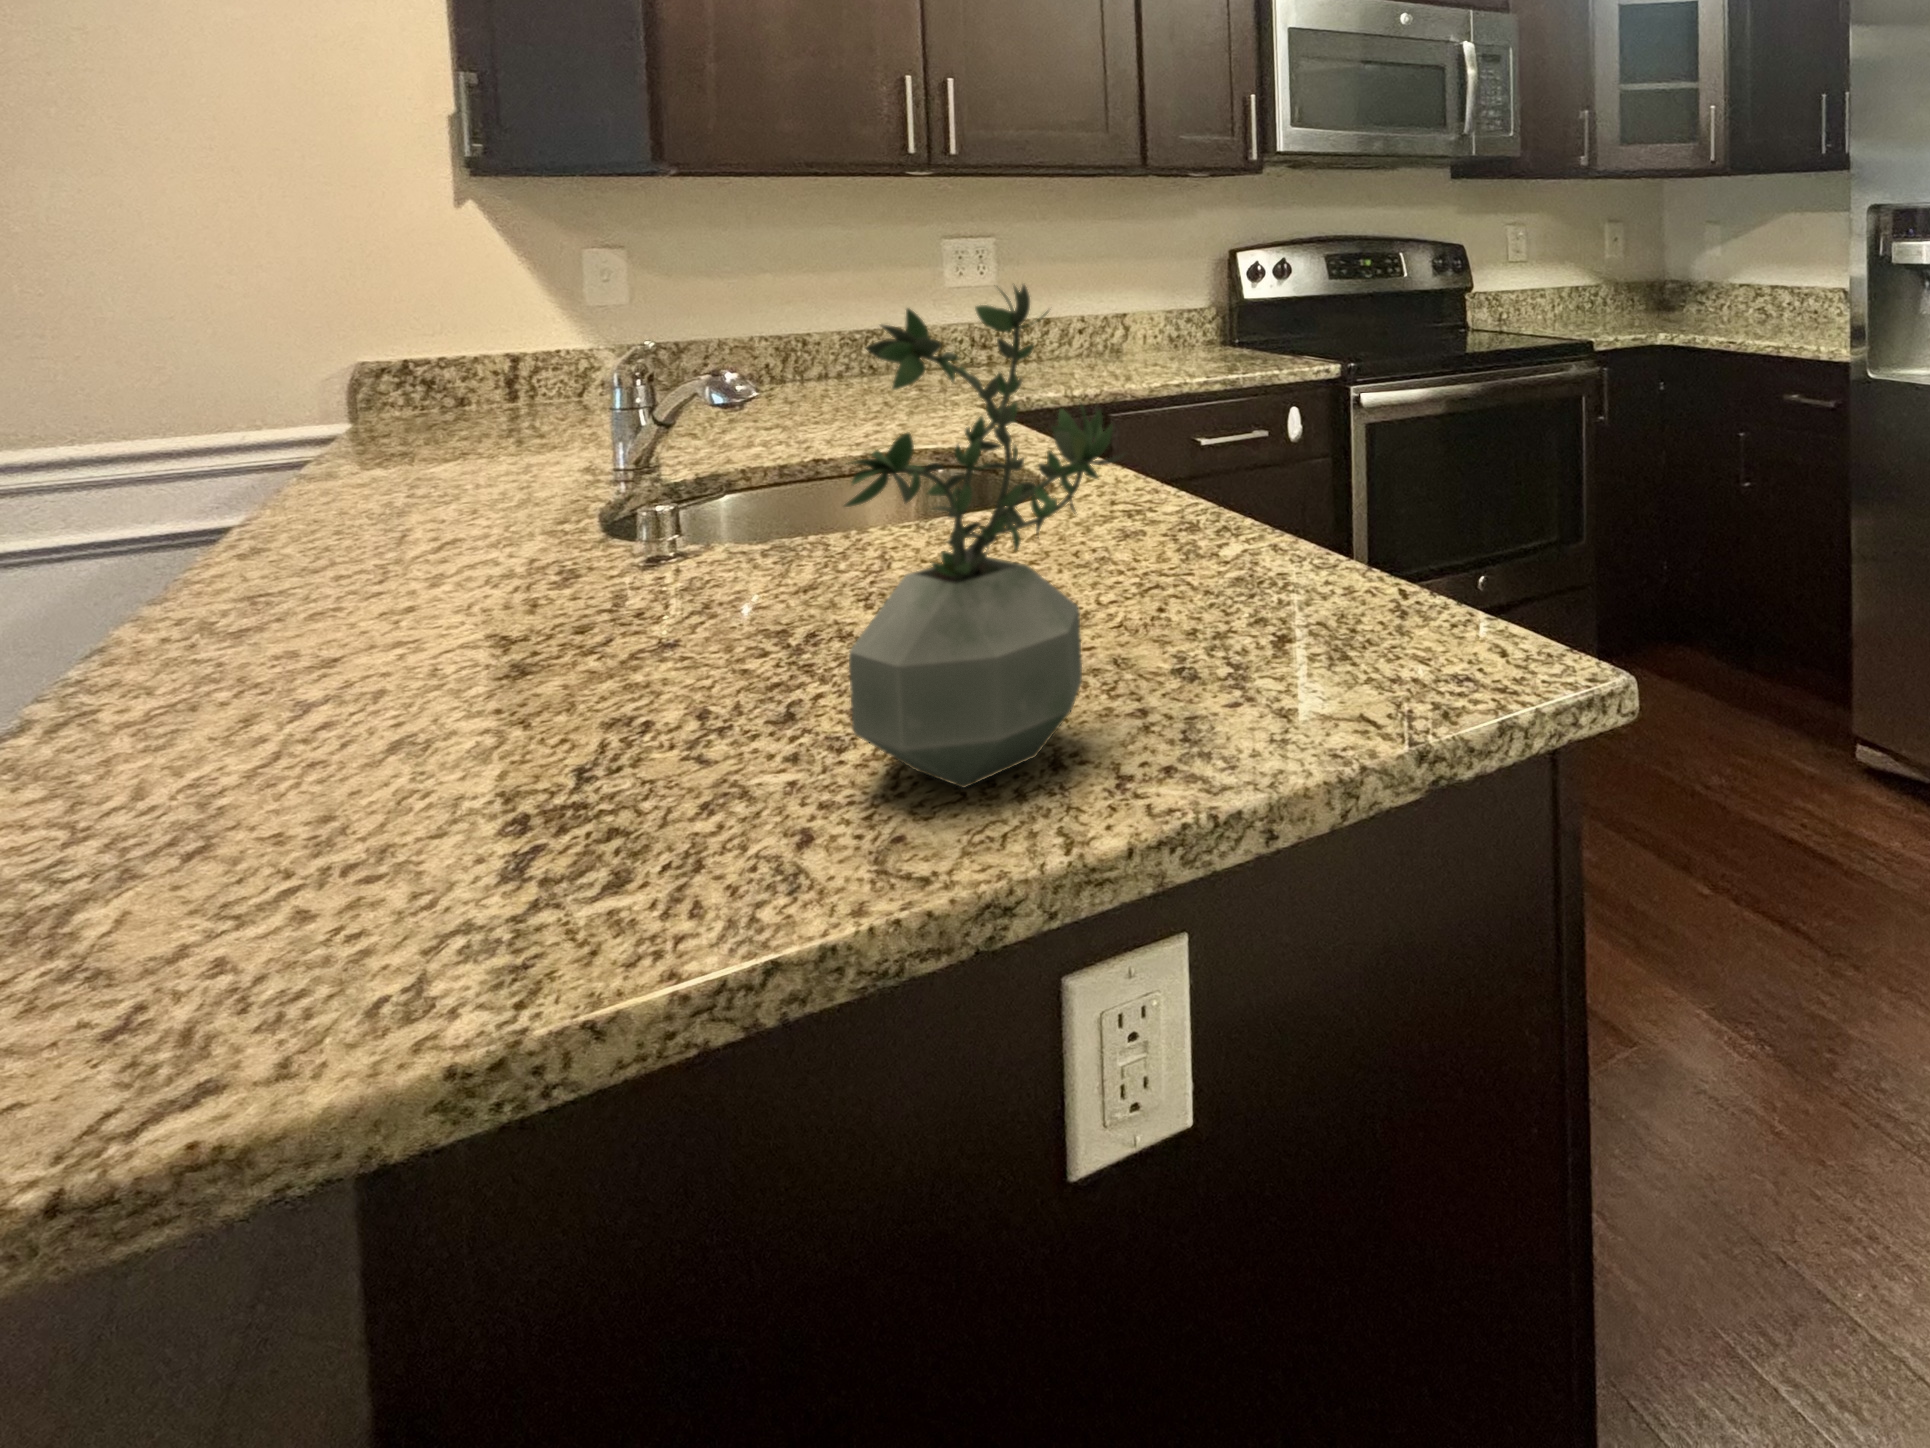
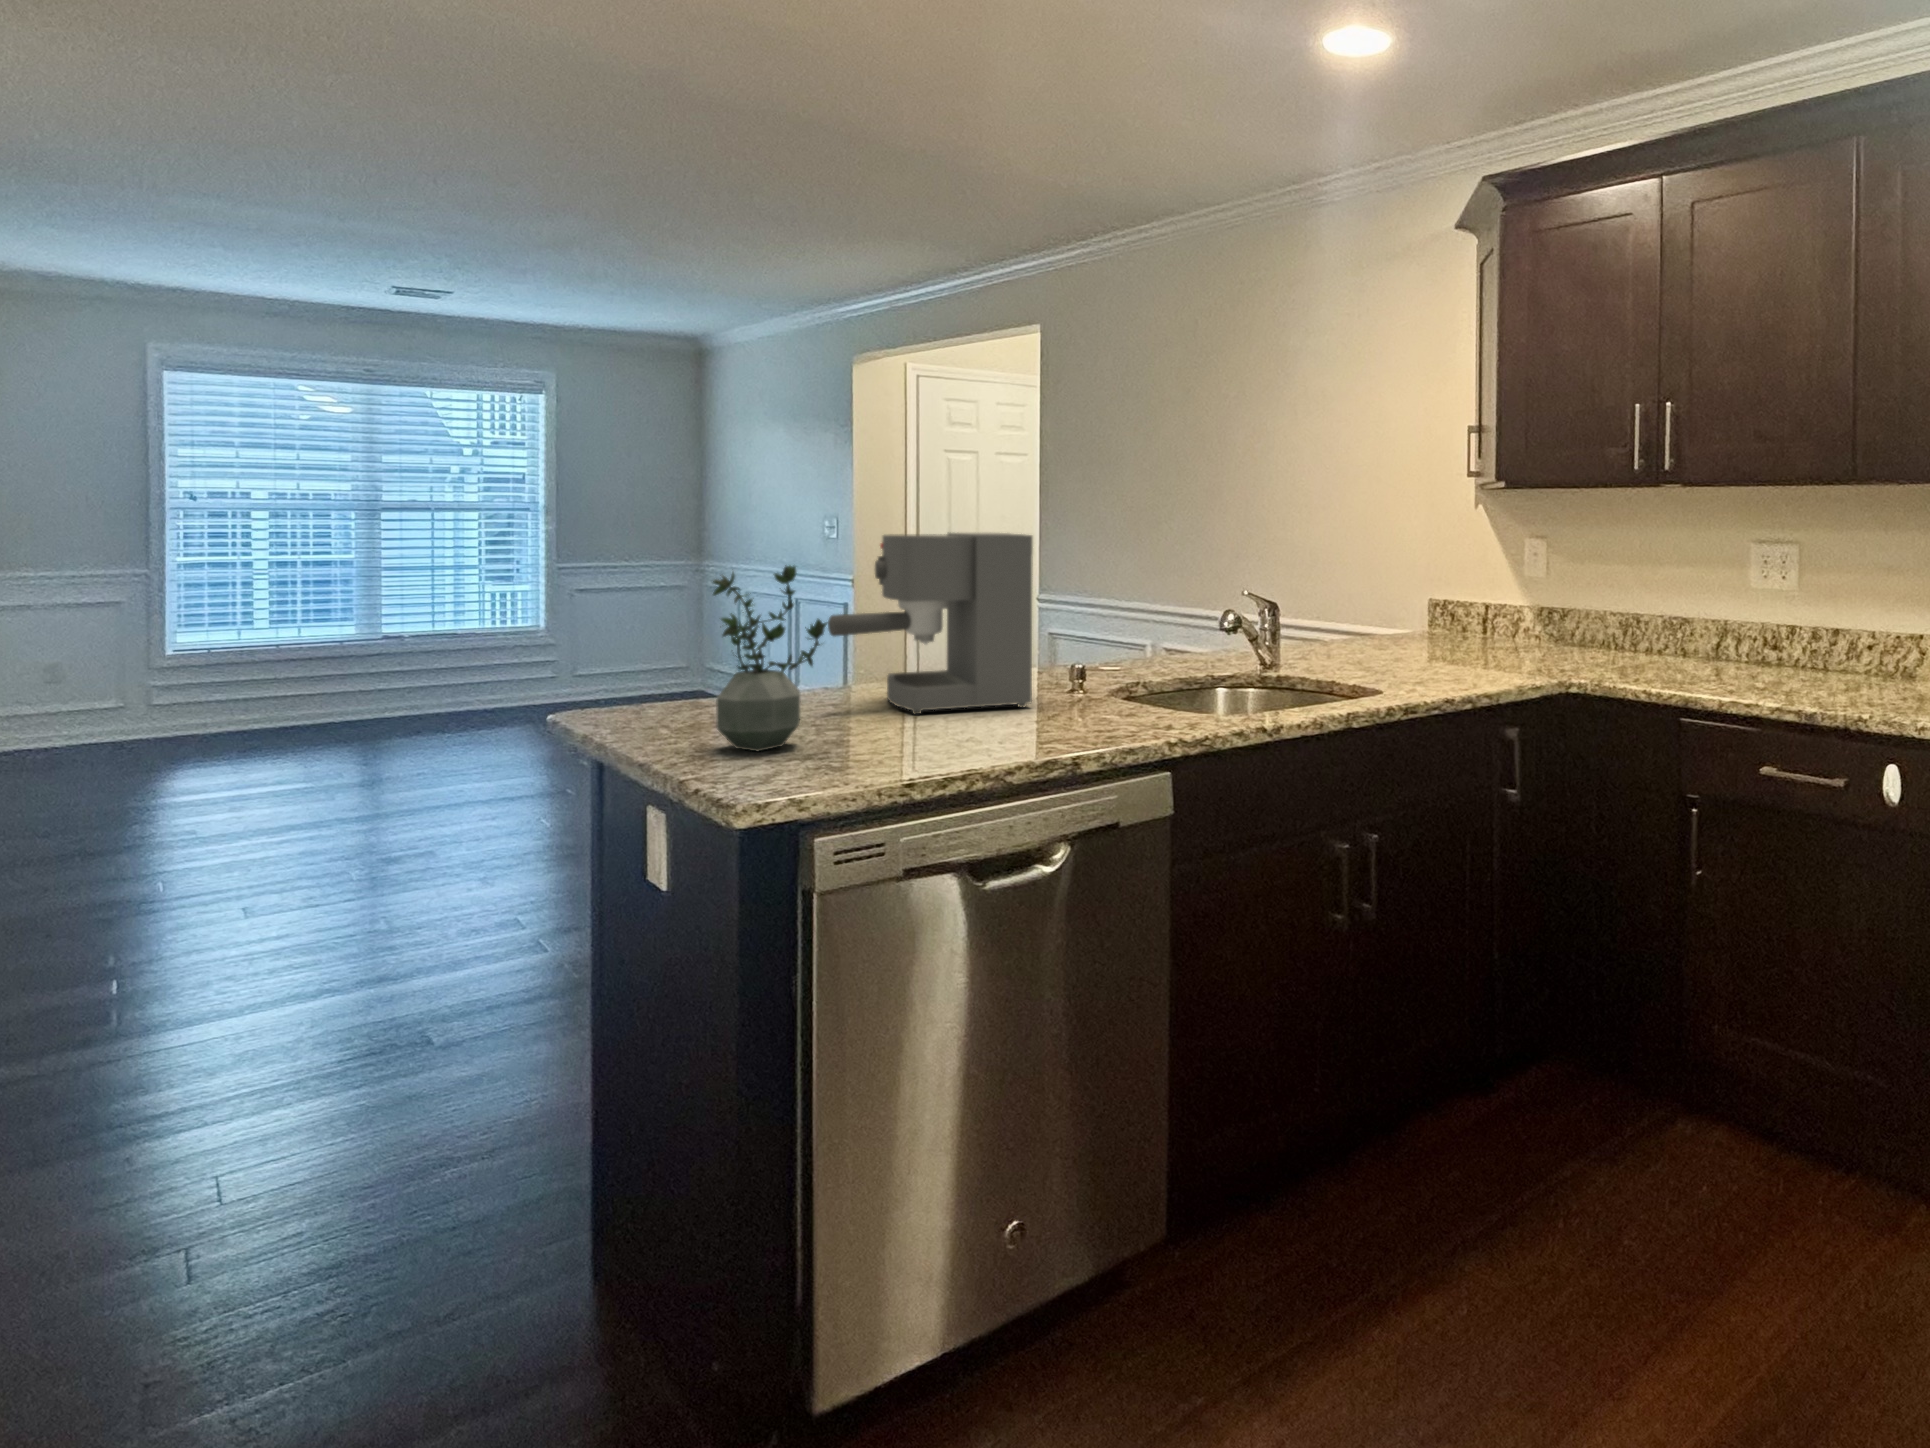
coffee maker: none [195,229,723,727] -> present [828,533,1033,714]

